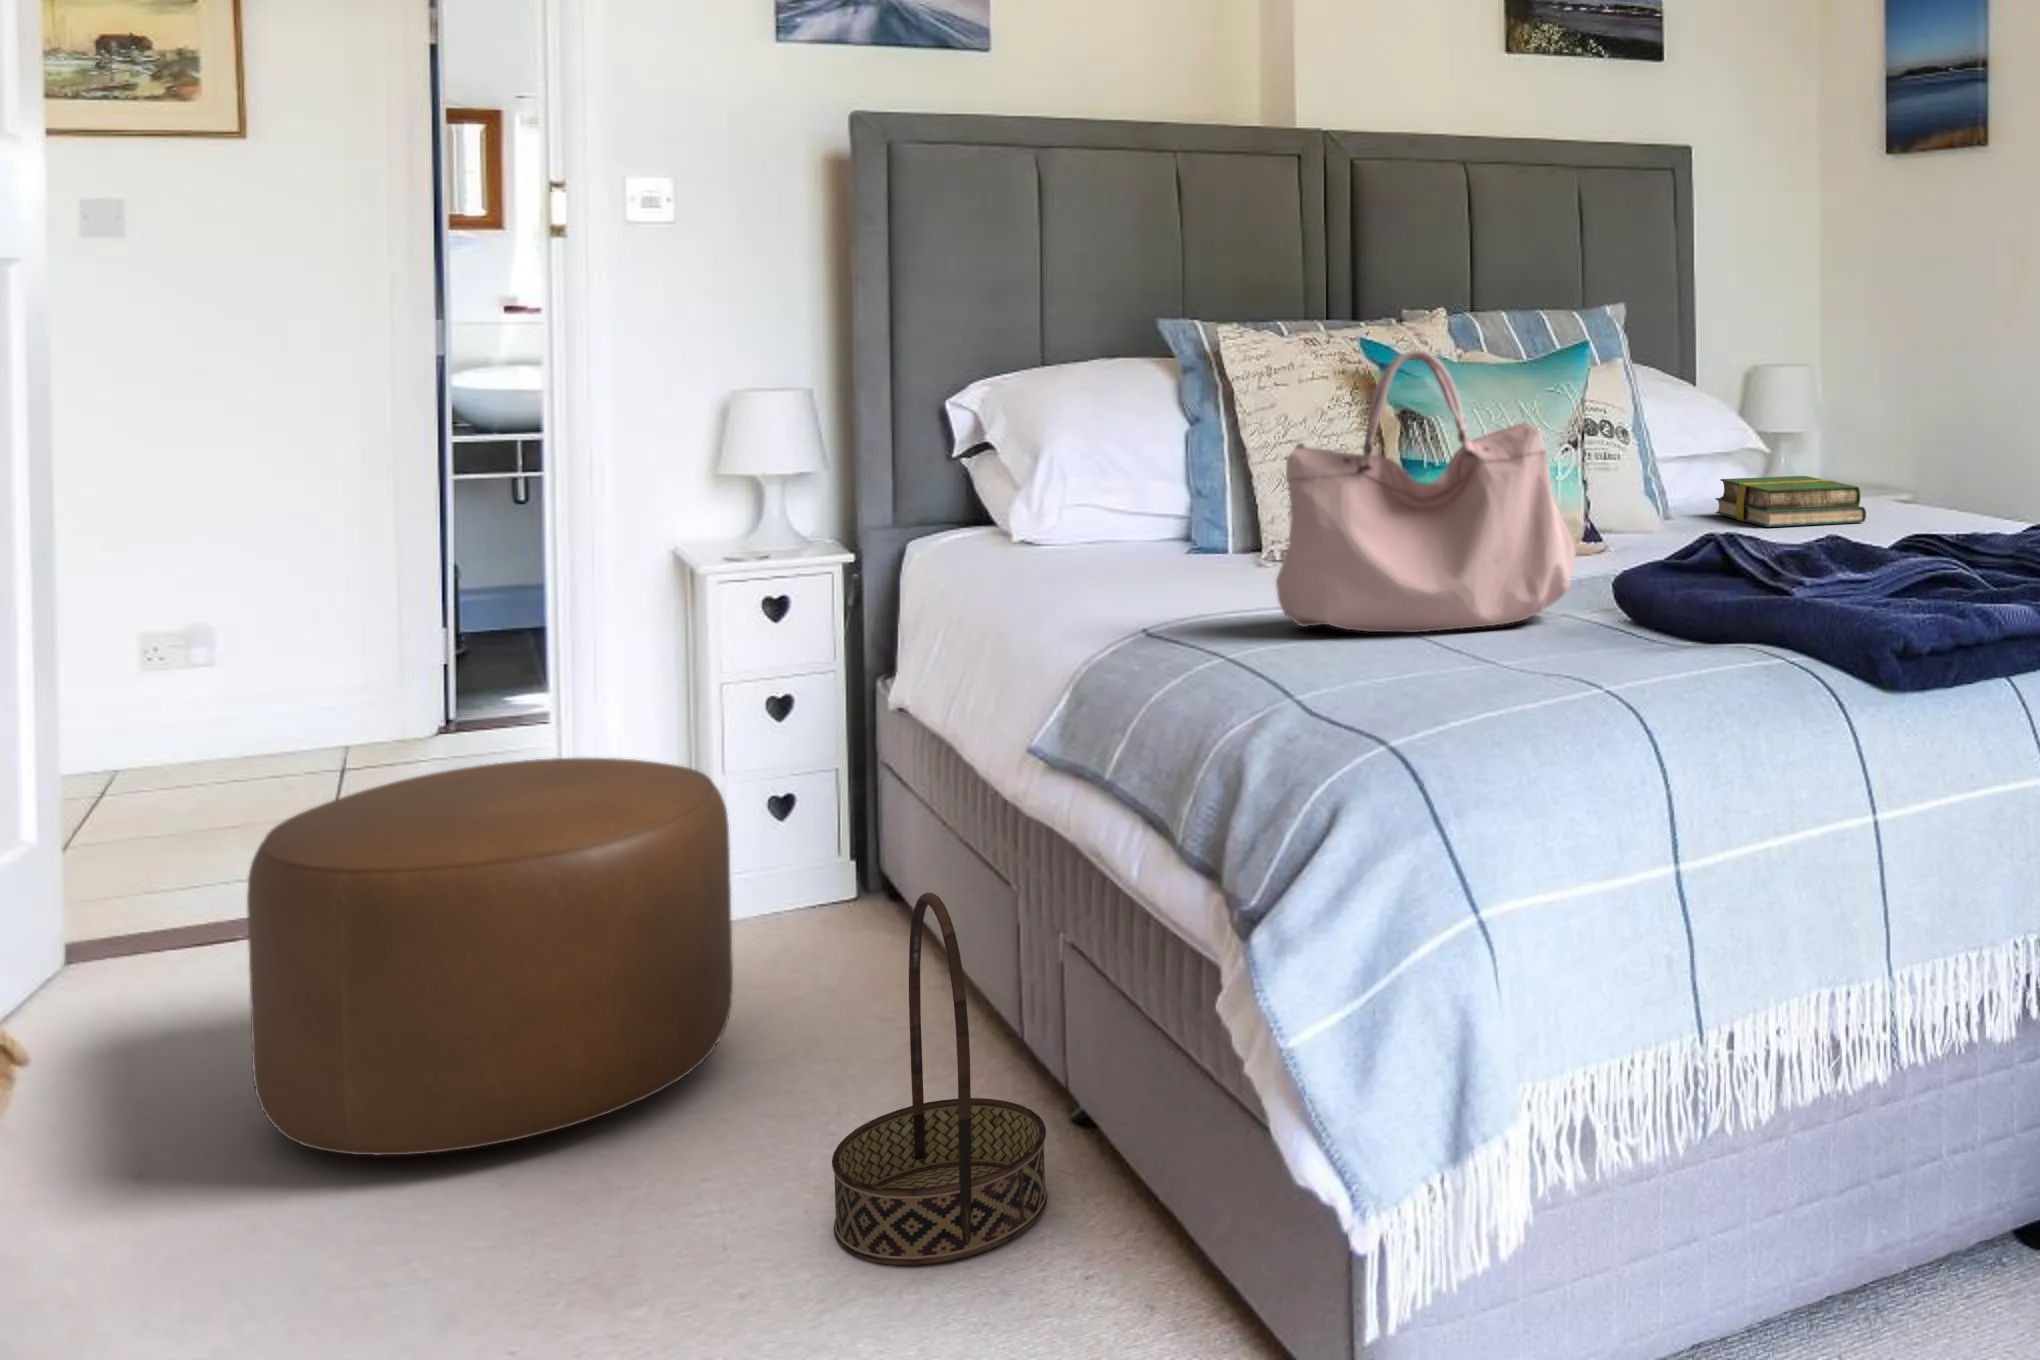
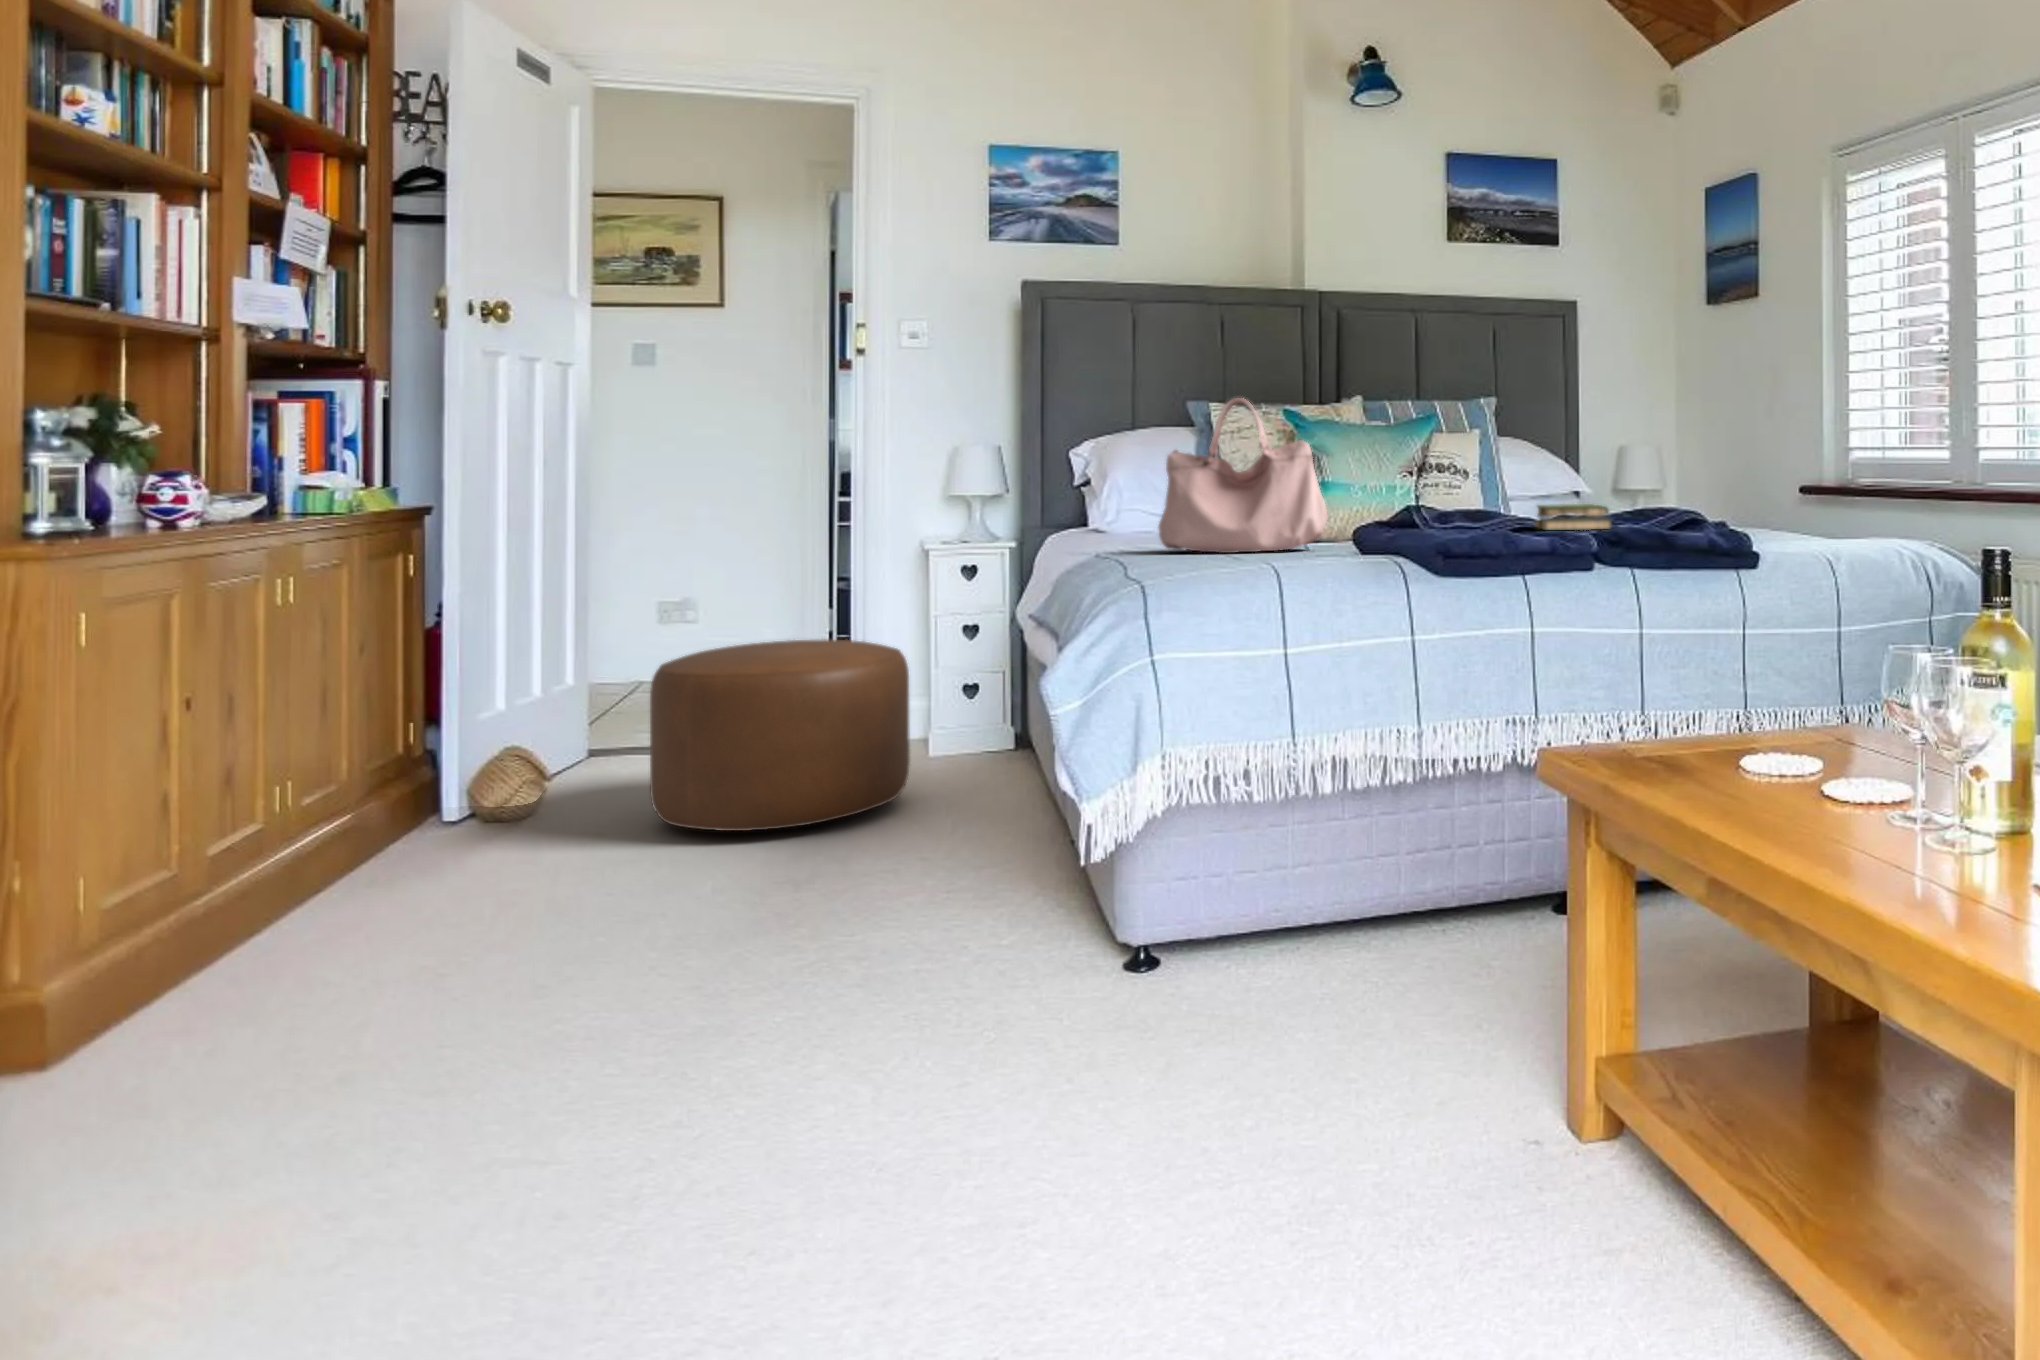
basket: present [832,893,1047,1265] -> none [917,693,1036,885]

